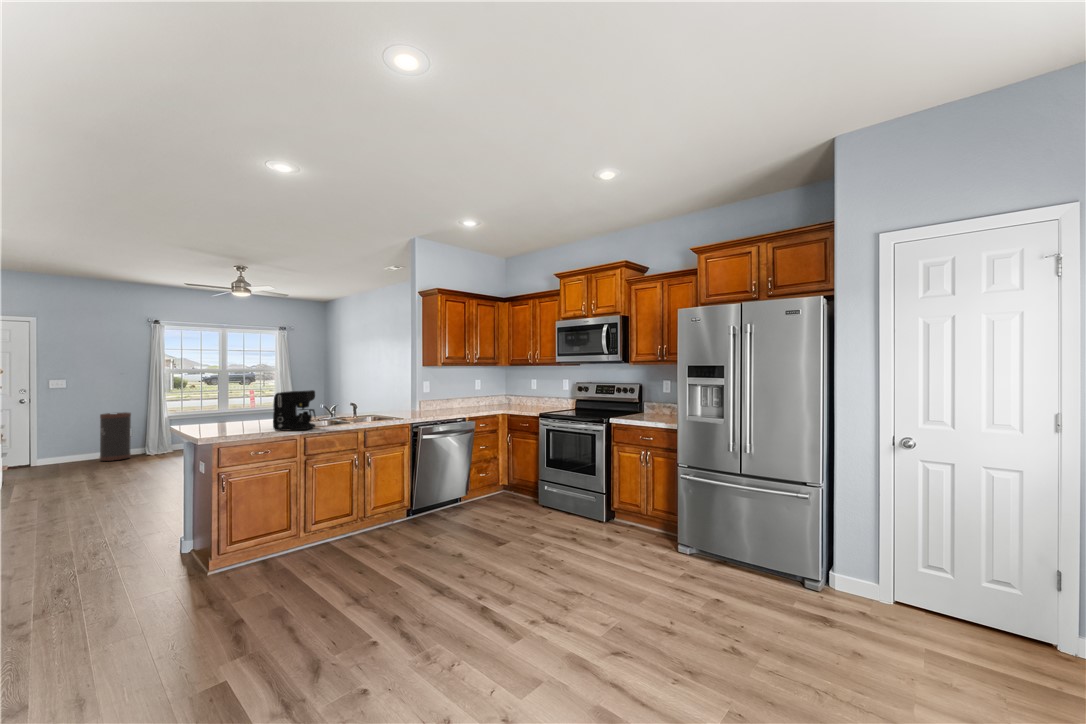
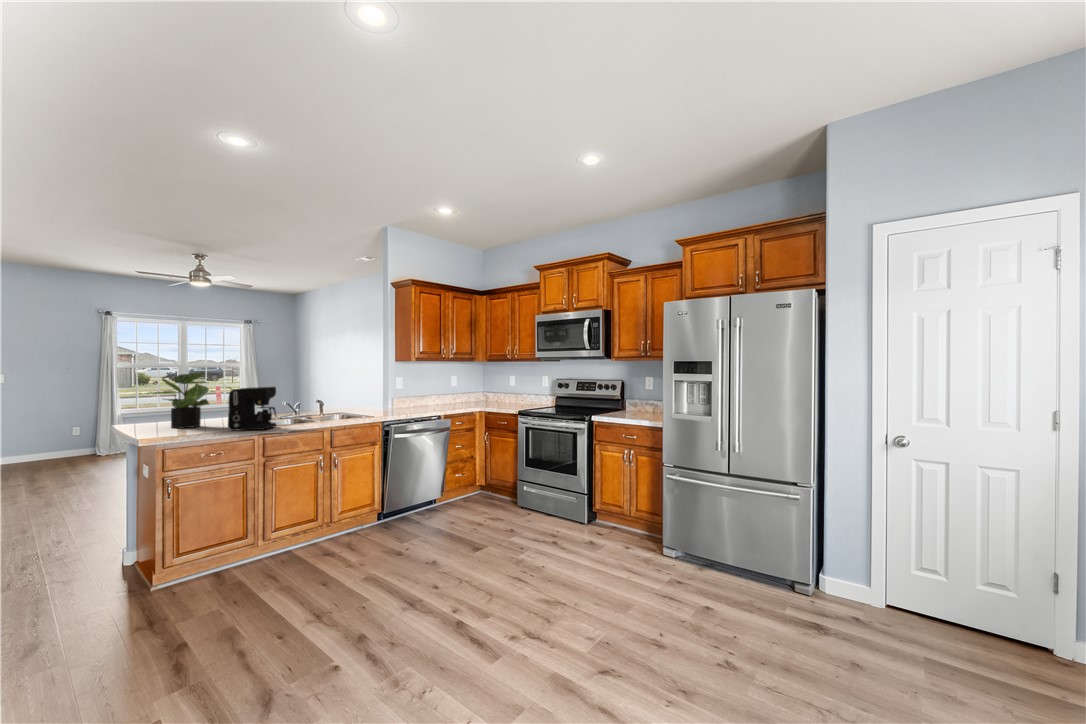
potted plant: none [202,377,257,429] -> present [152,372,209,428]
trash can: present [100,412,131,461] -> none [43,410,79,463]

